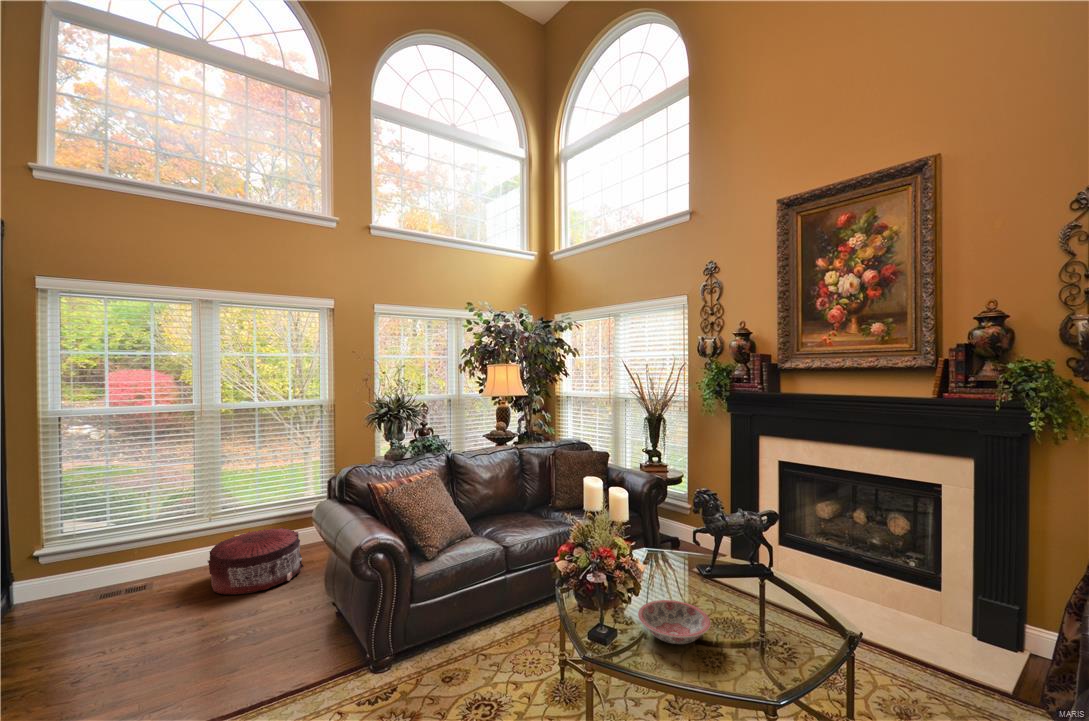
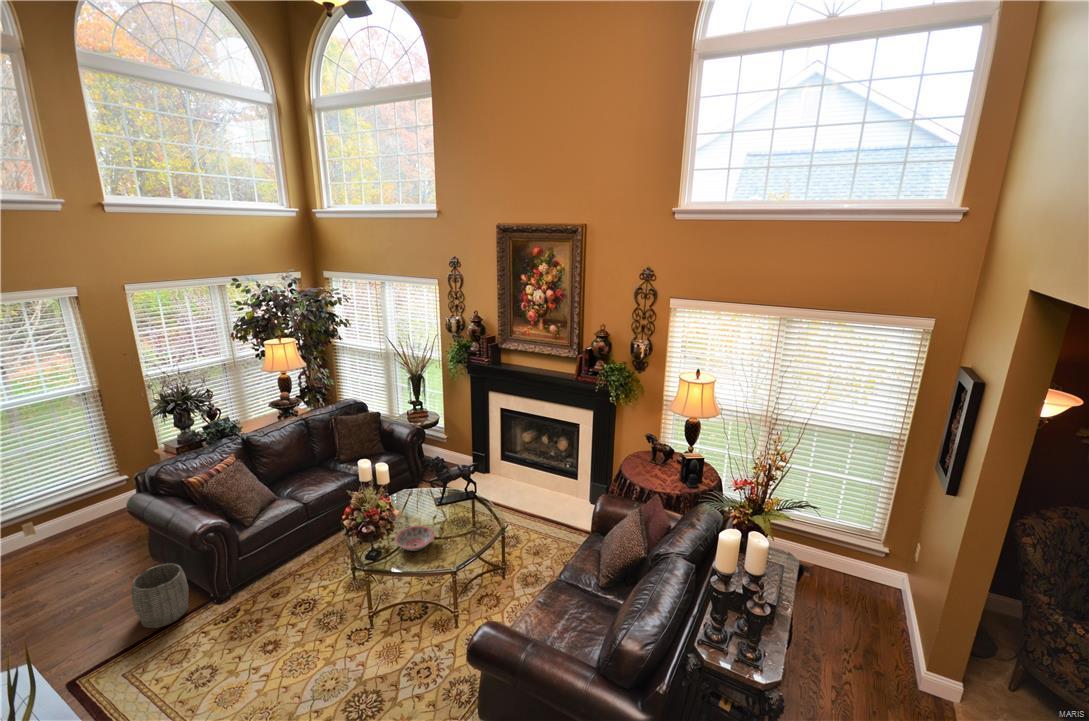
pouf: present [208,528,304,595] -> none [13,512,113,580]
woven basket: none [273,592,343,686] -> present [131,564,188,628]

